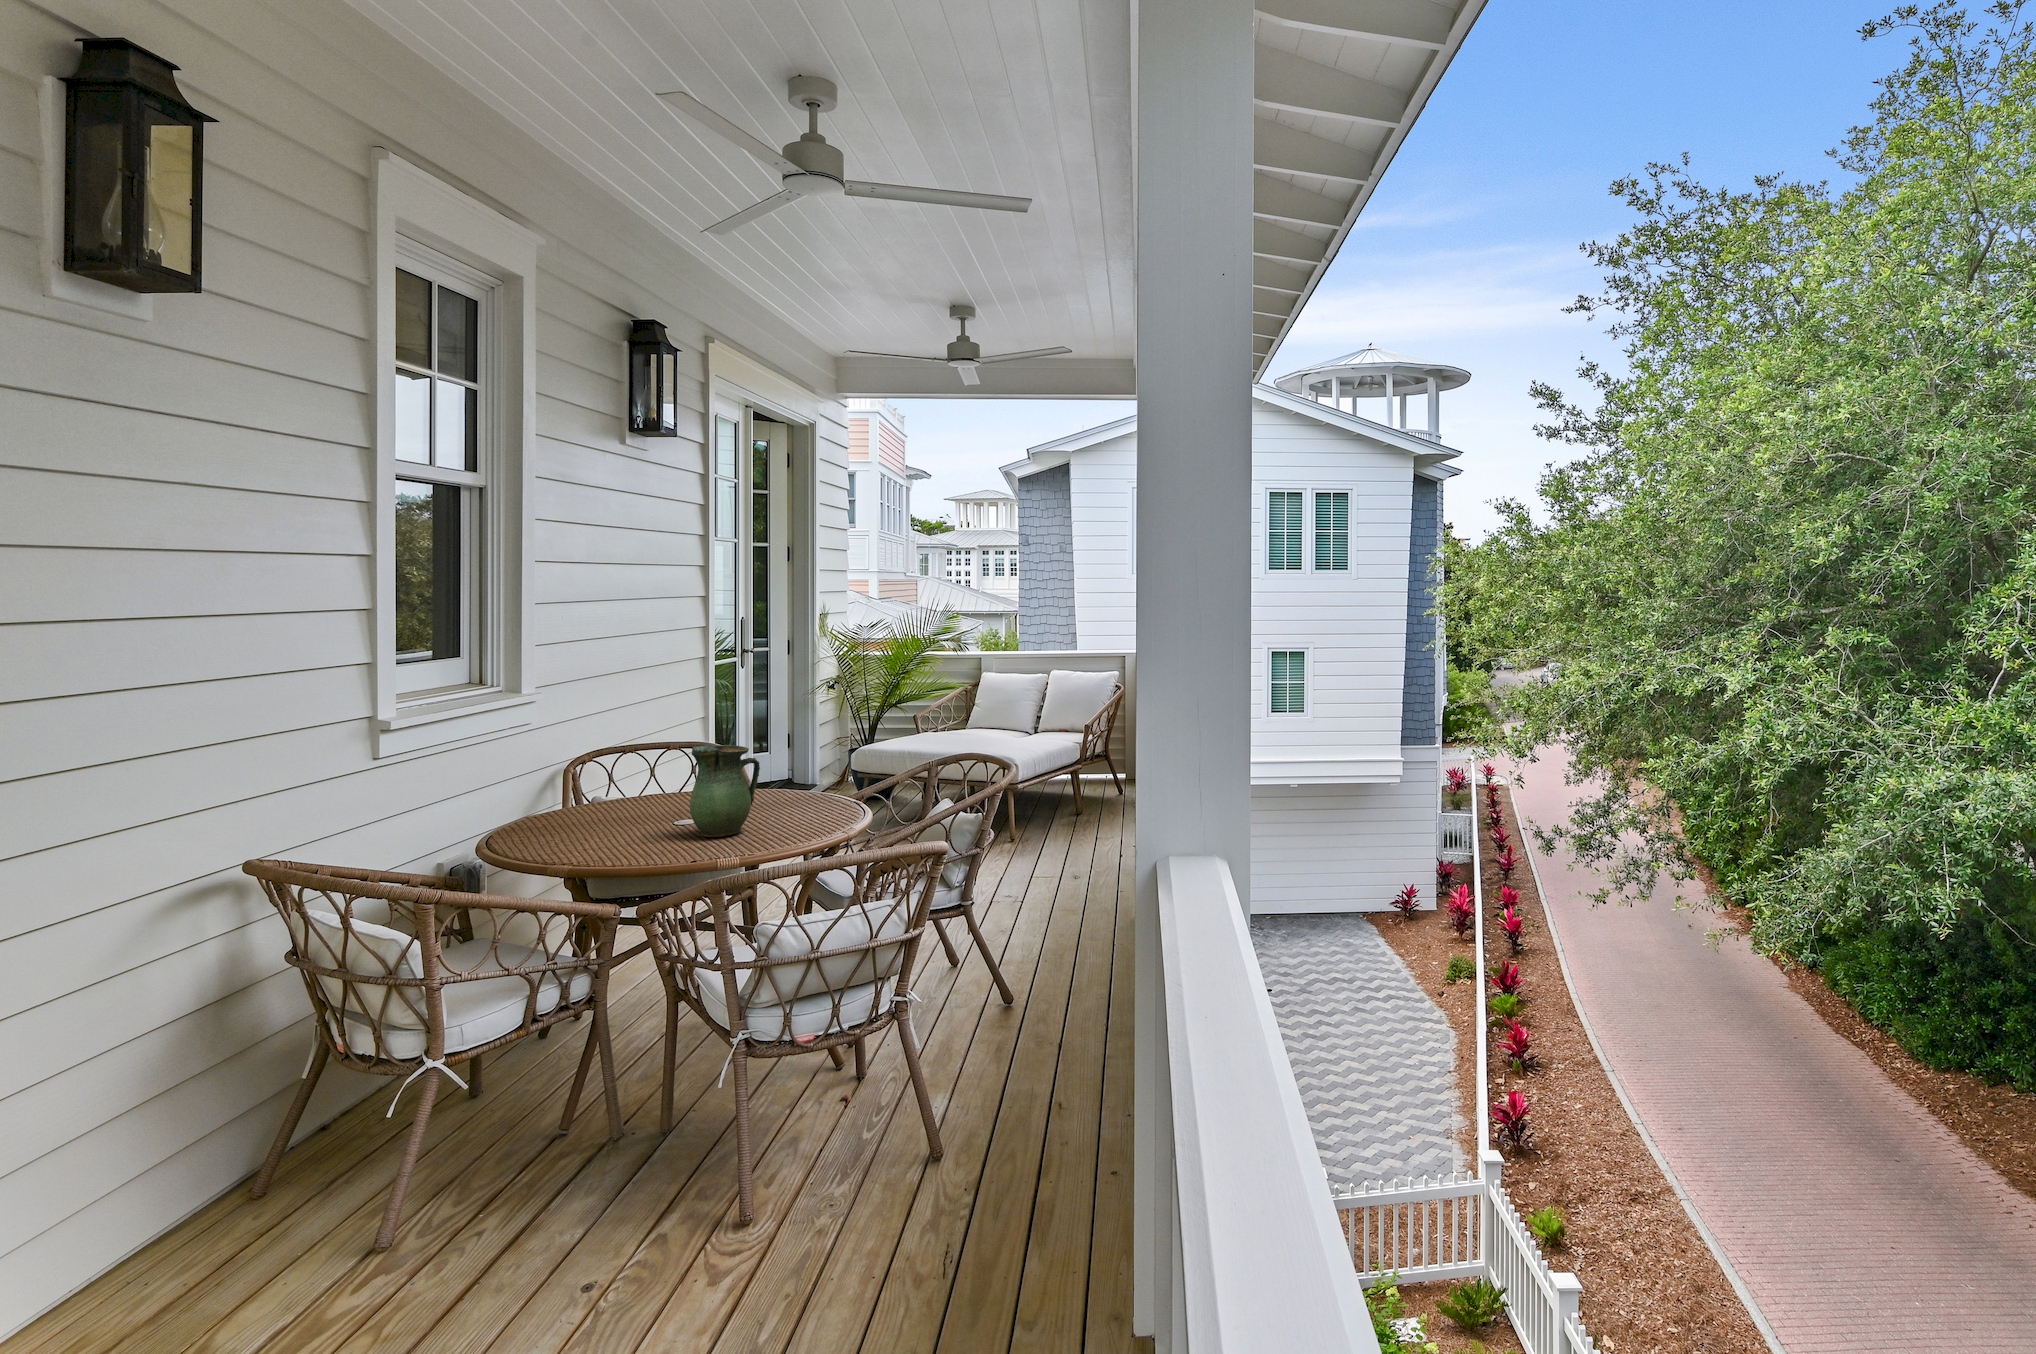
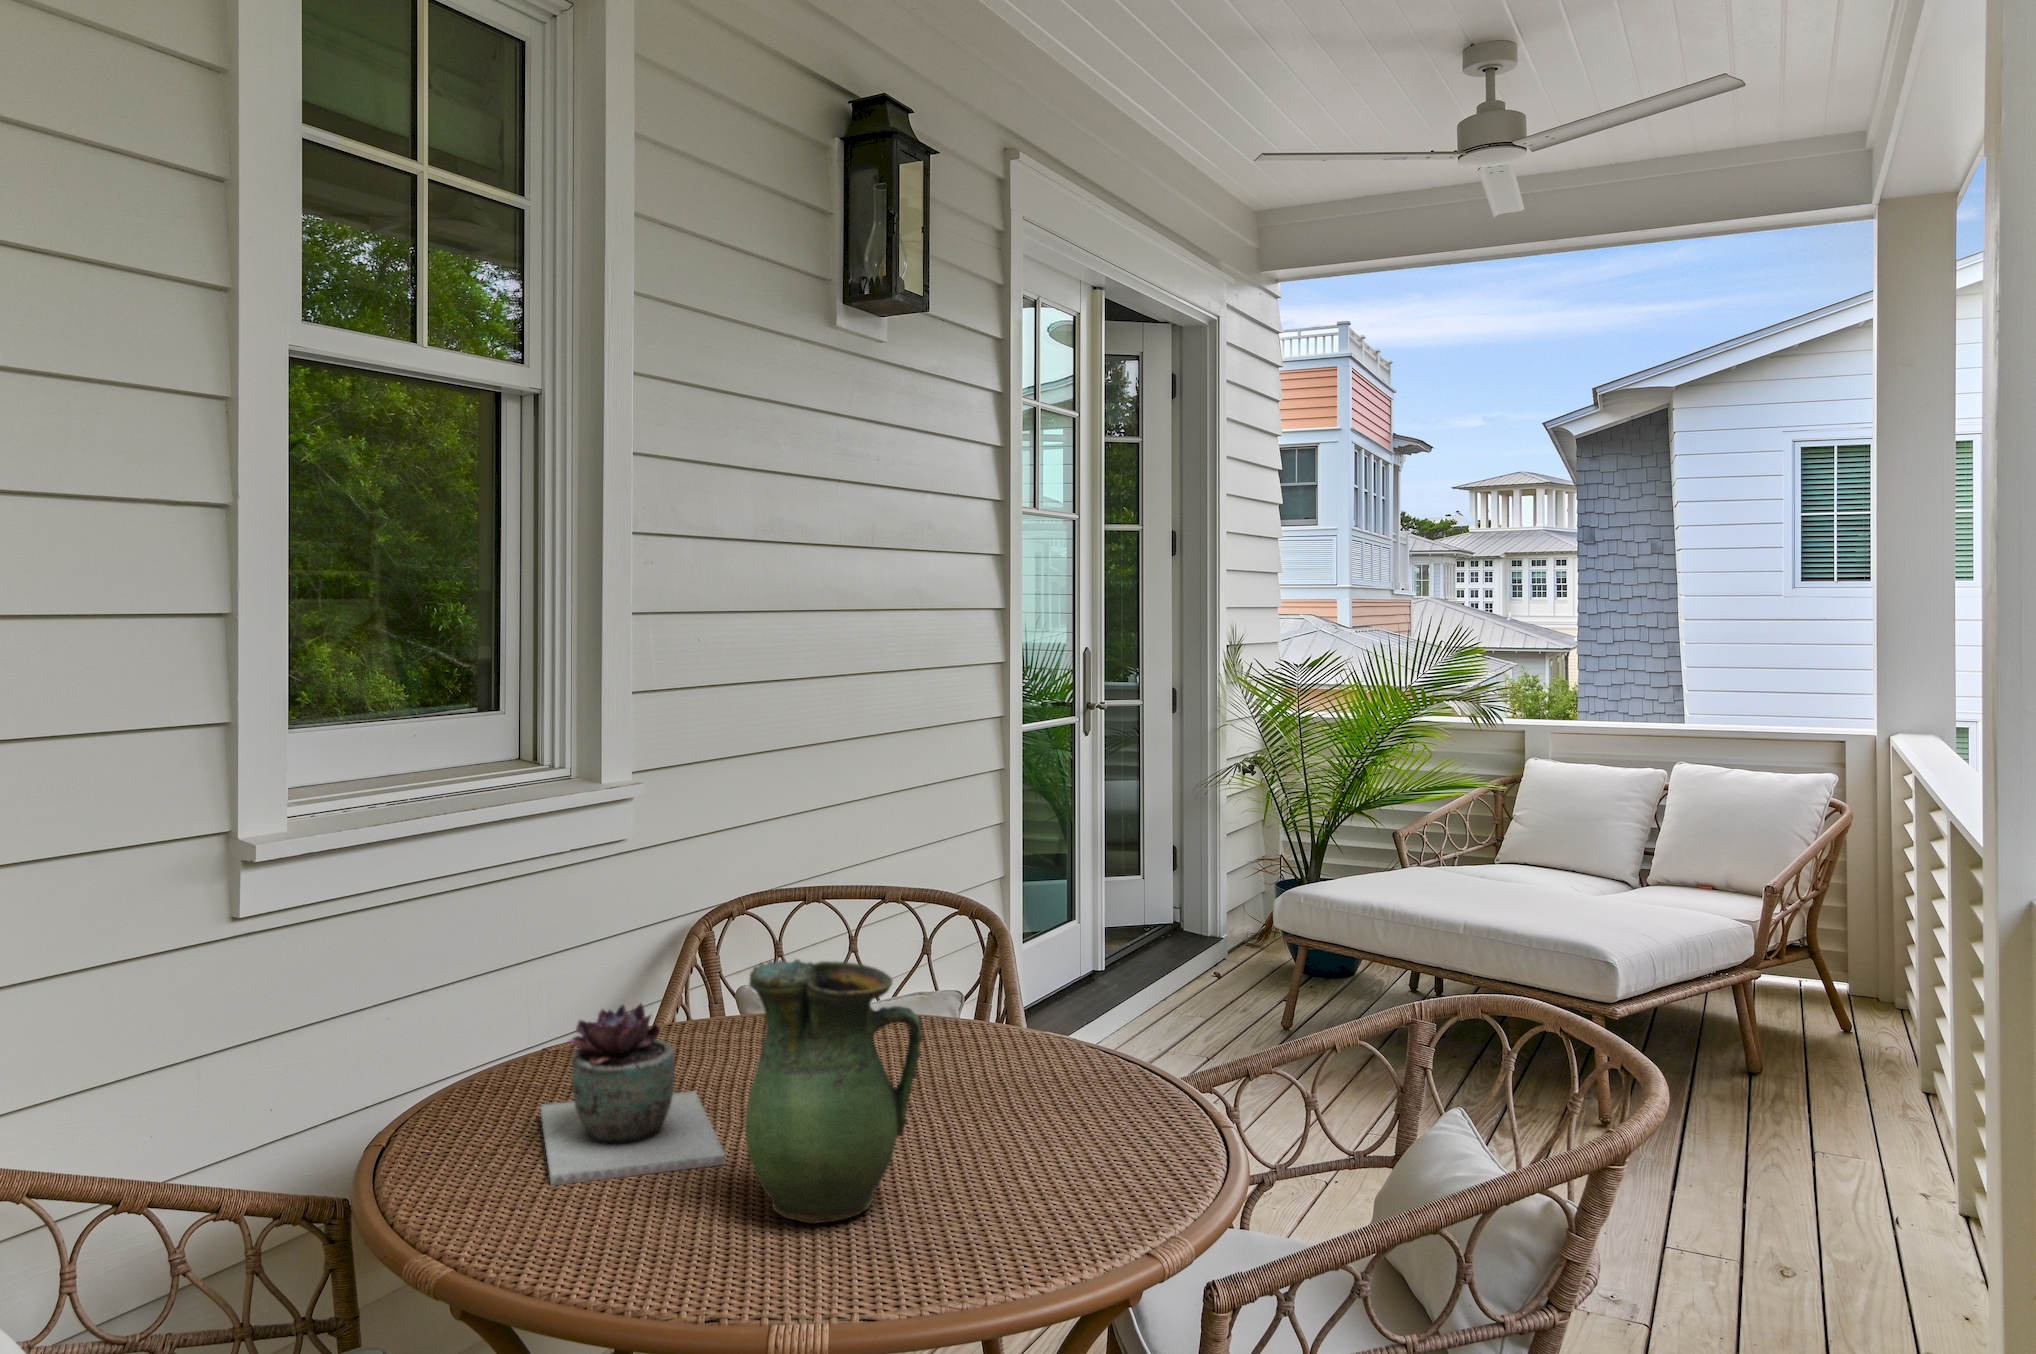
succulent plant: none [567,775,670,845] -> present [540,1004,726,1186]

